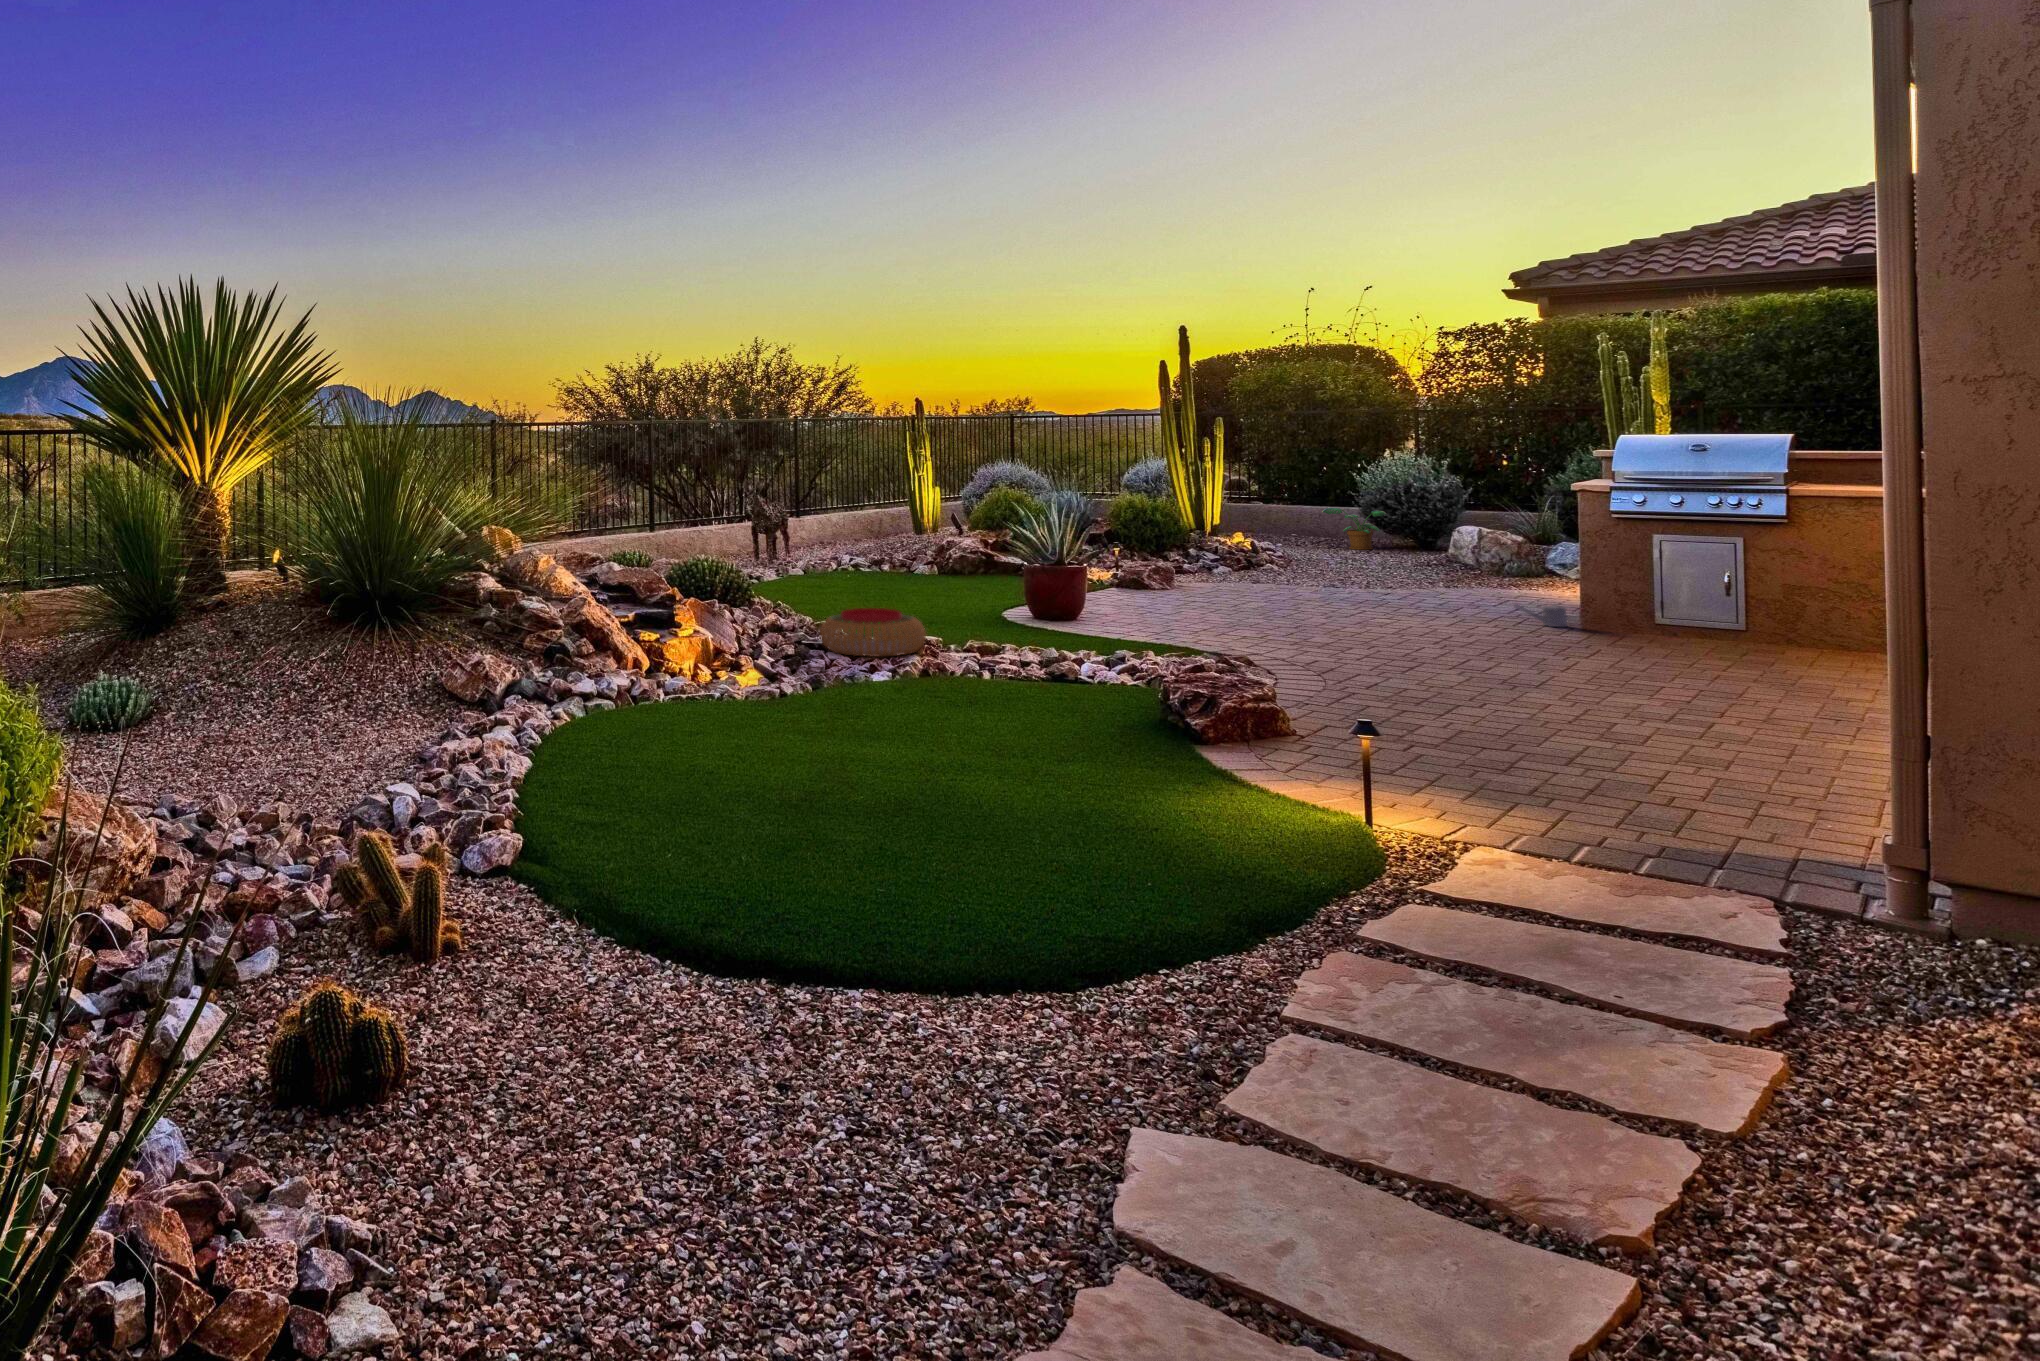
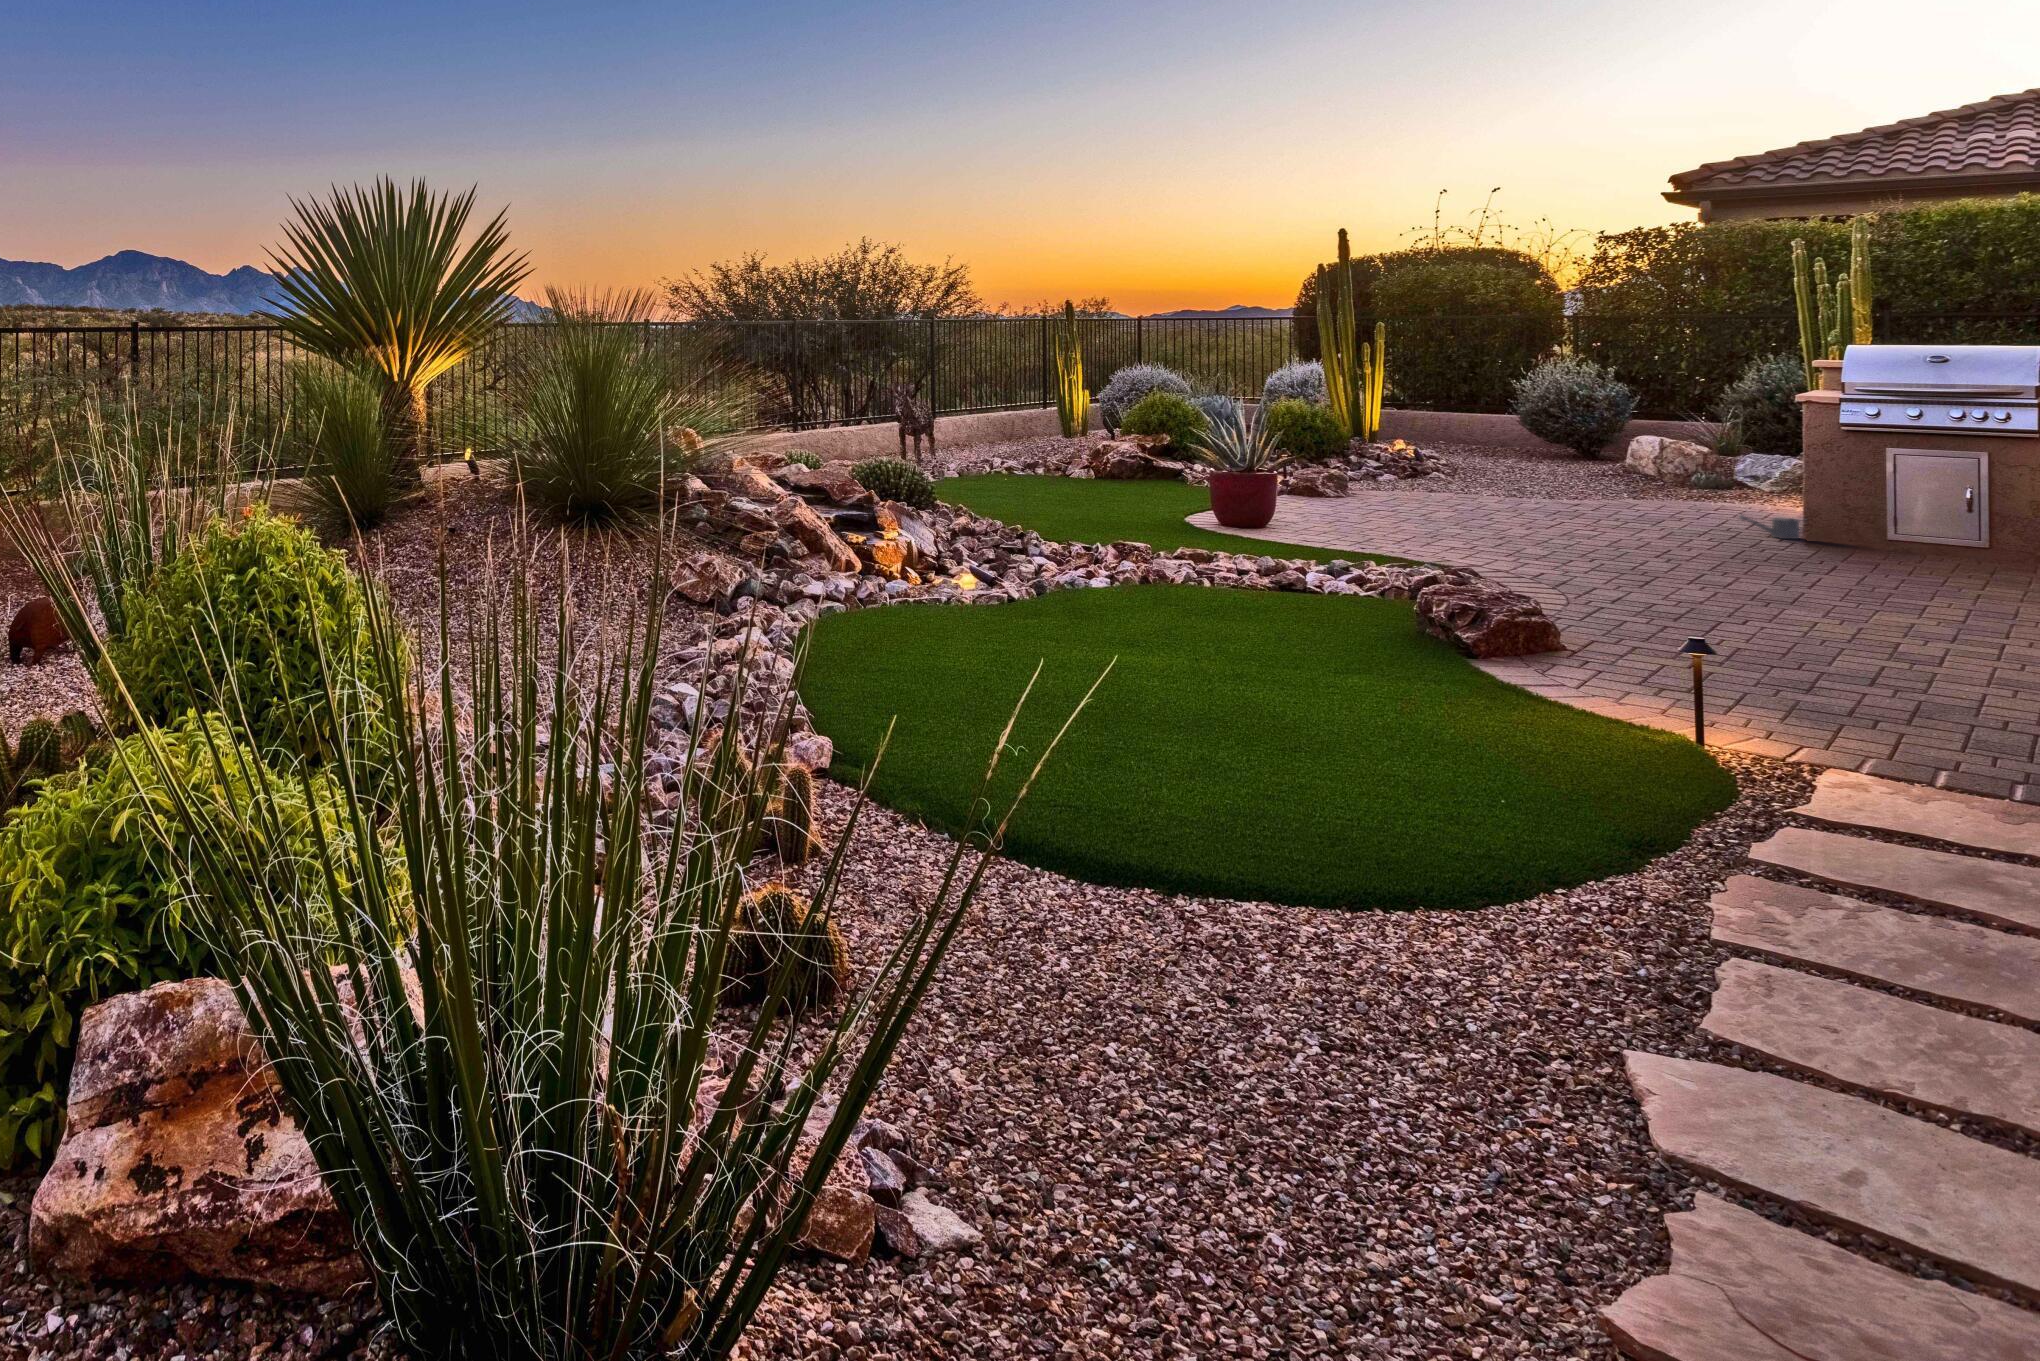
potted plant: present [1322,508,1387,550] -> none [1484,412,1556,455]
pouf: present [820,608,926,657] -> none [1016,514,1127,562]

